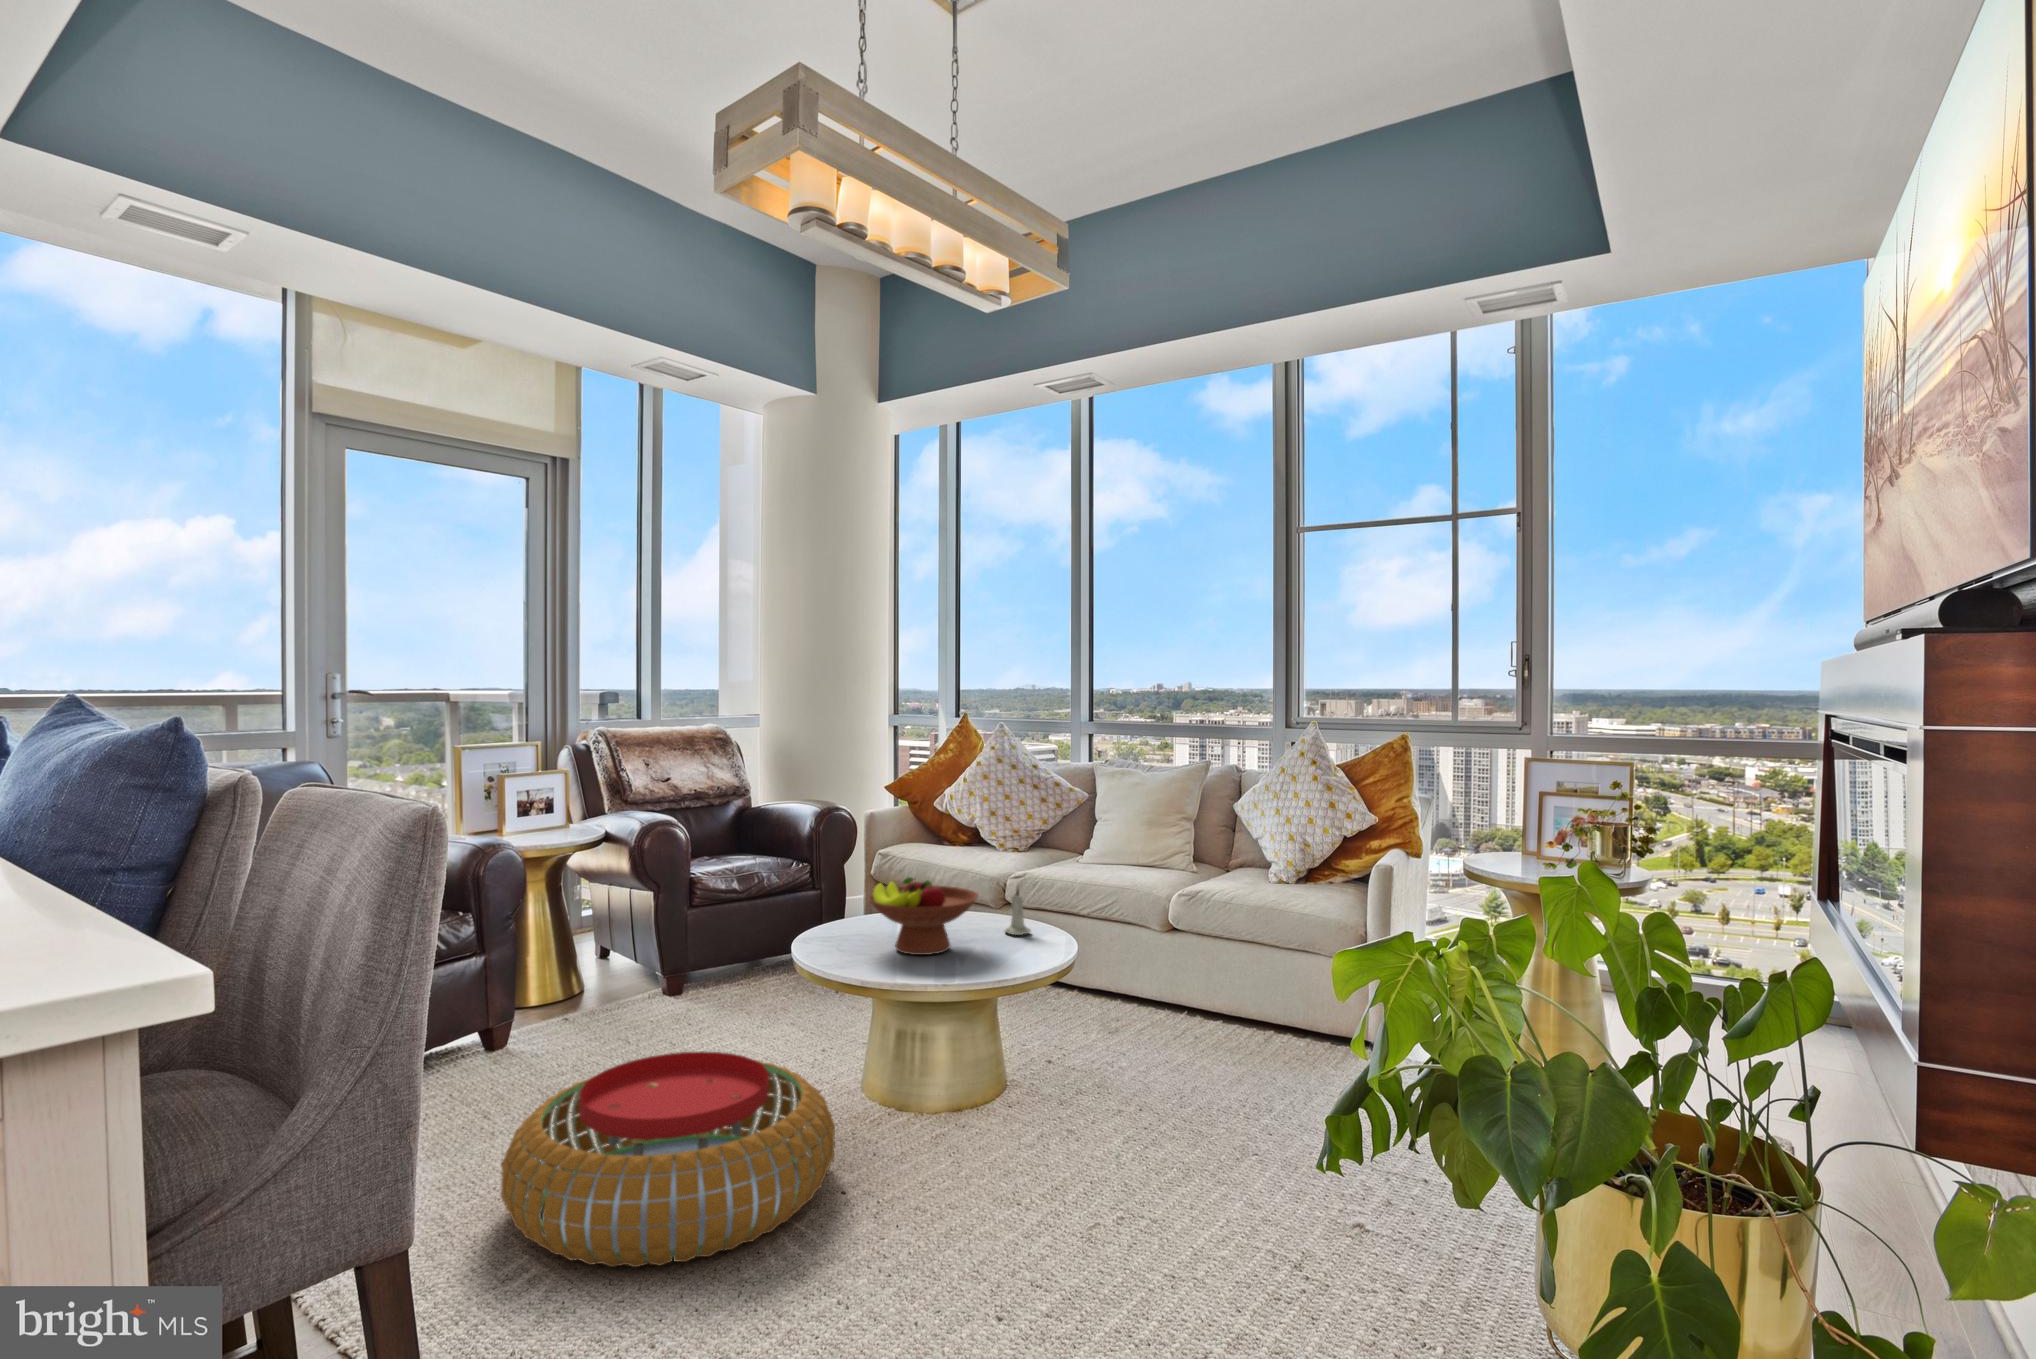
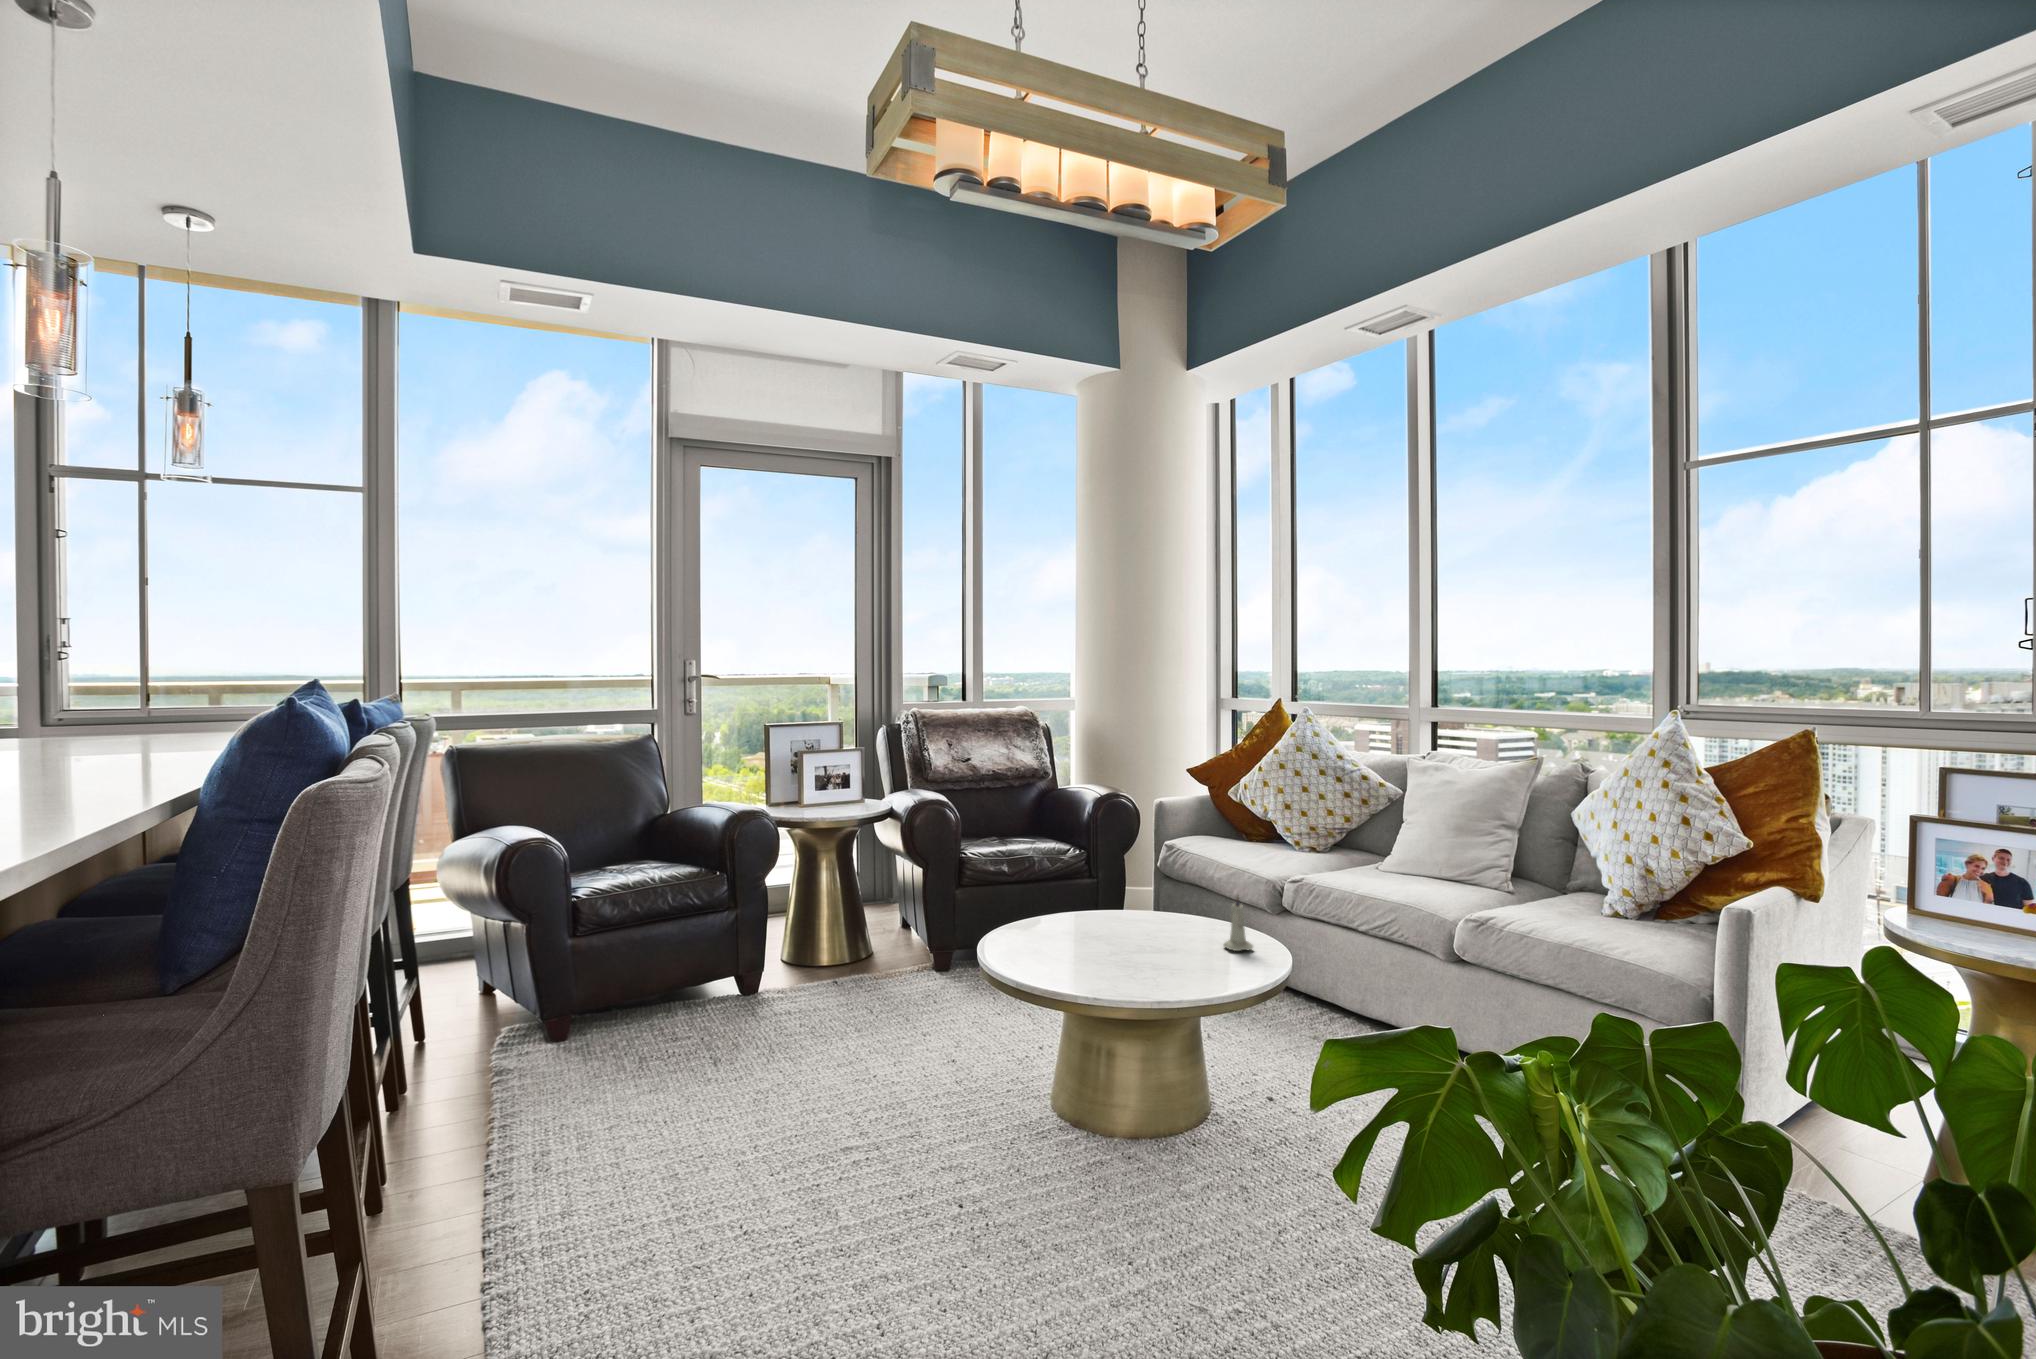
fruit bowl: present [868,877,978,955] -> none [1056,877,1178,963]
pouf: present [501,1051,835,1267] -> none [649,1035,967,1245]

